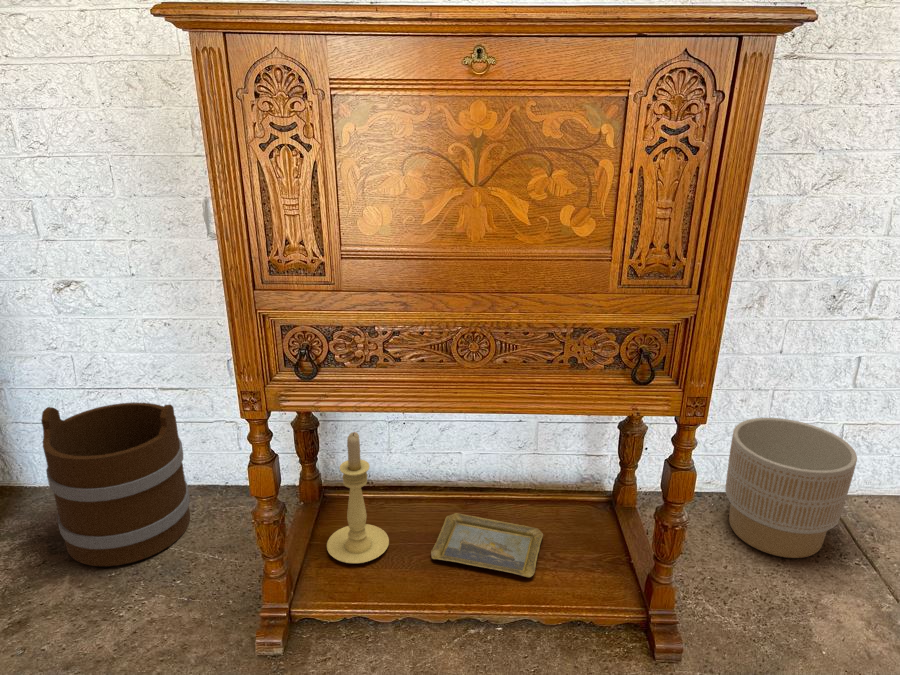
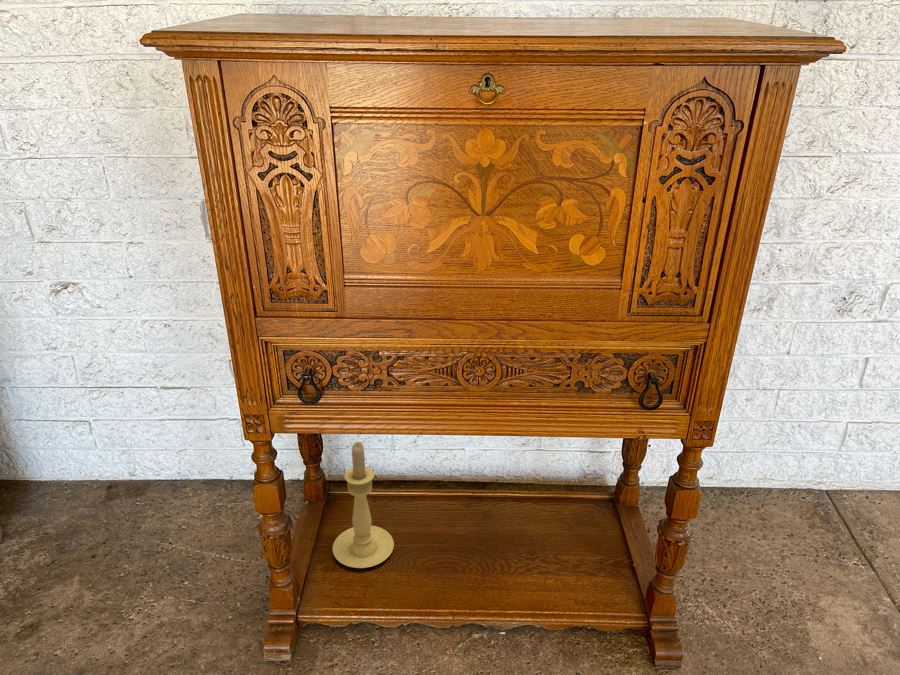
bucket: present [41,403,190,566] -> none [45,403,197,568]
planter: present [725,418,857,558] -> none [728,418,860,559]
tray: present [431,513,543,577] -> none [435,514,546,583]

